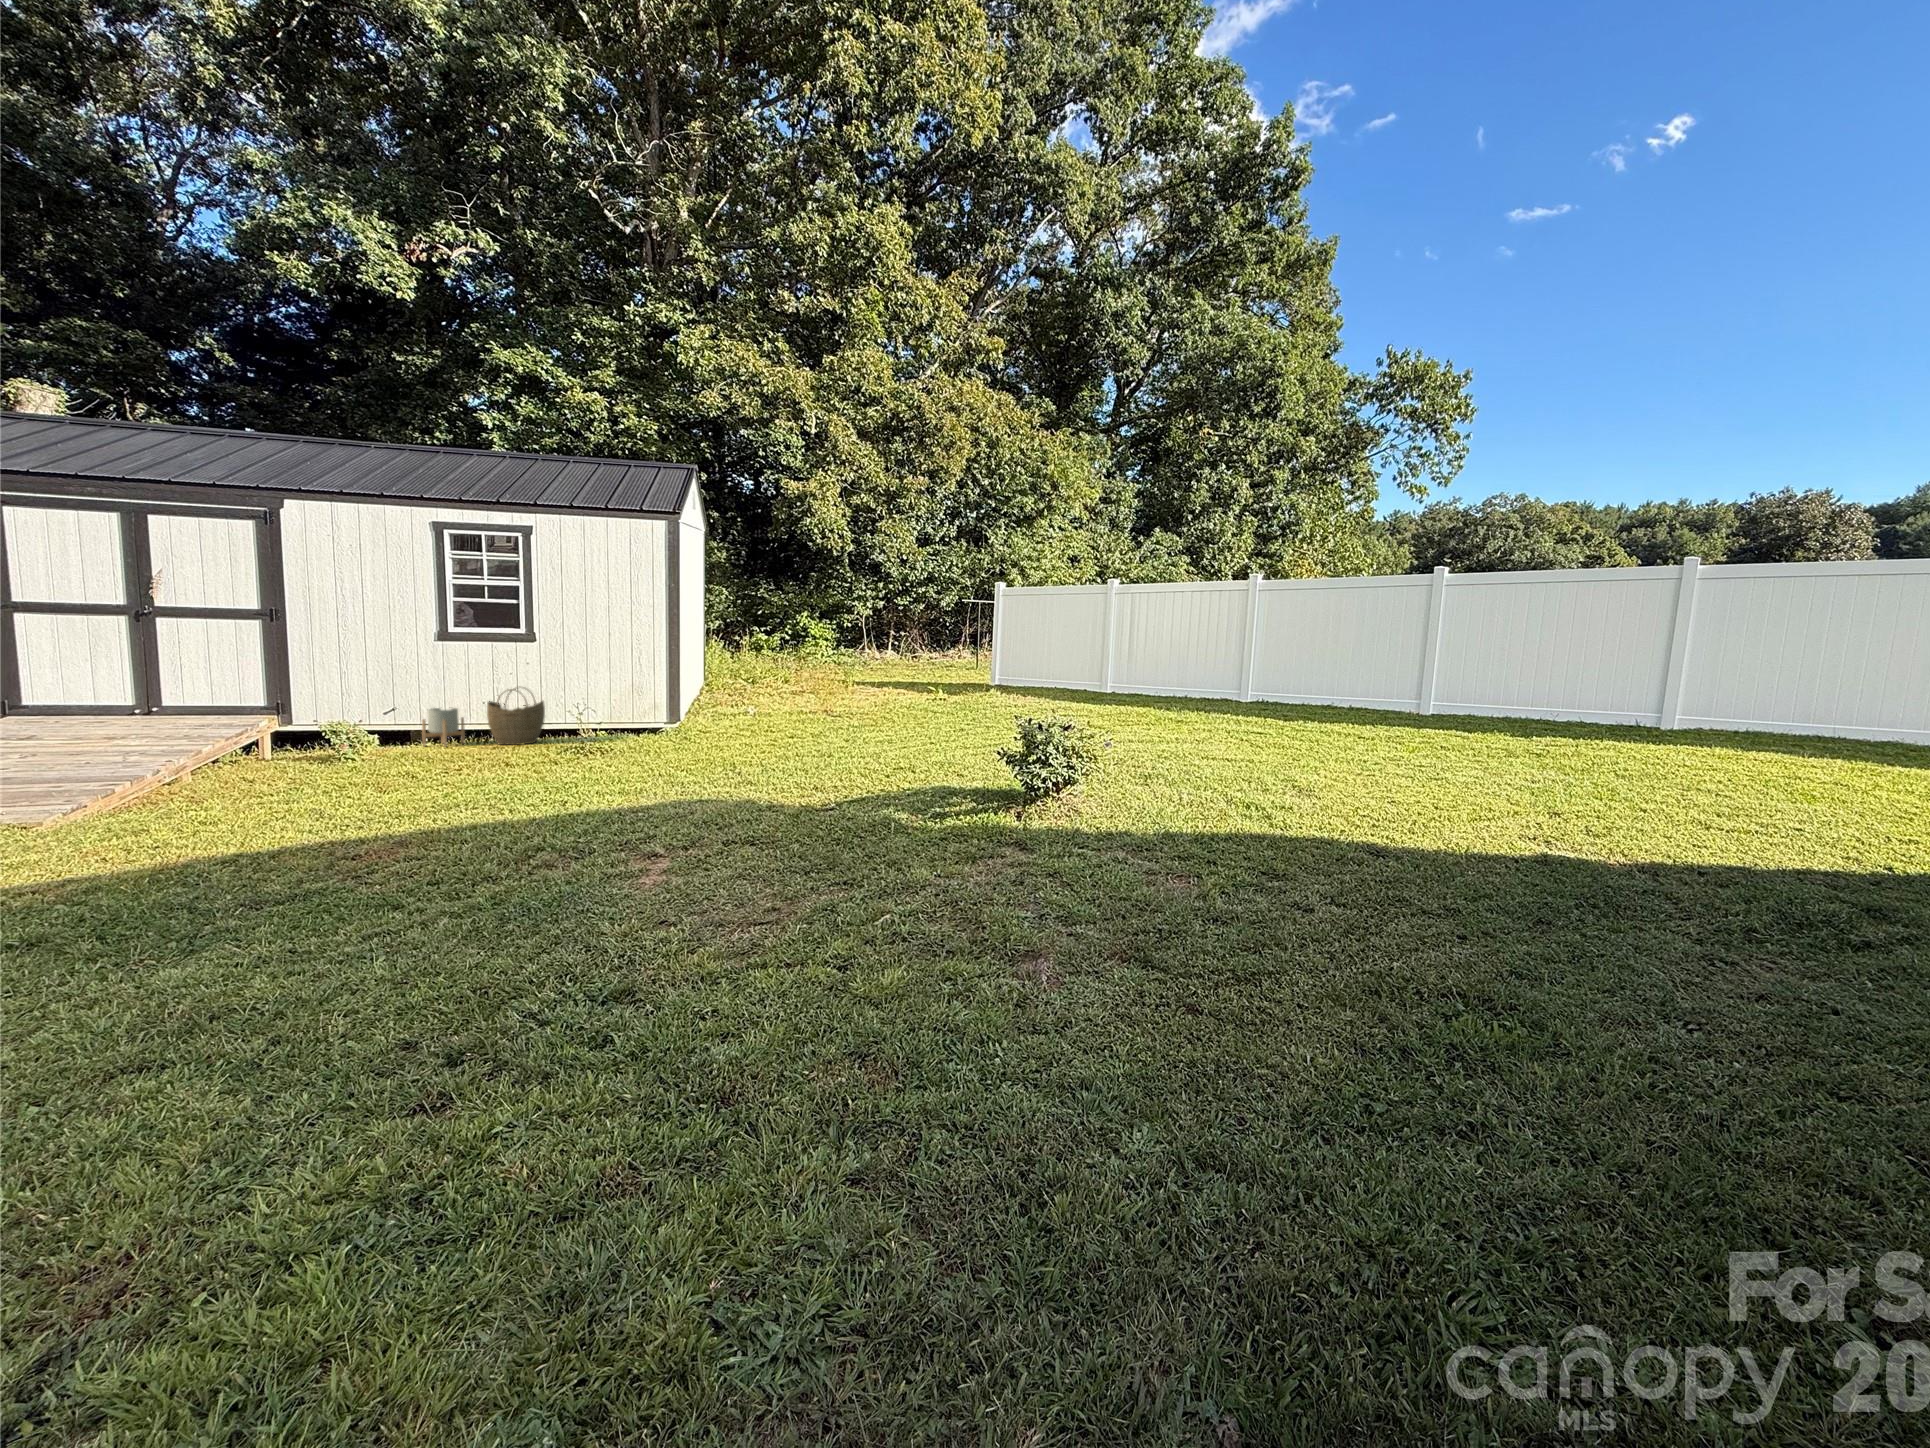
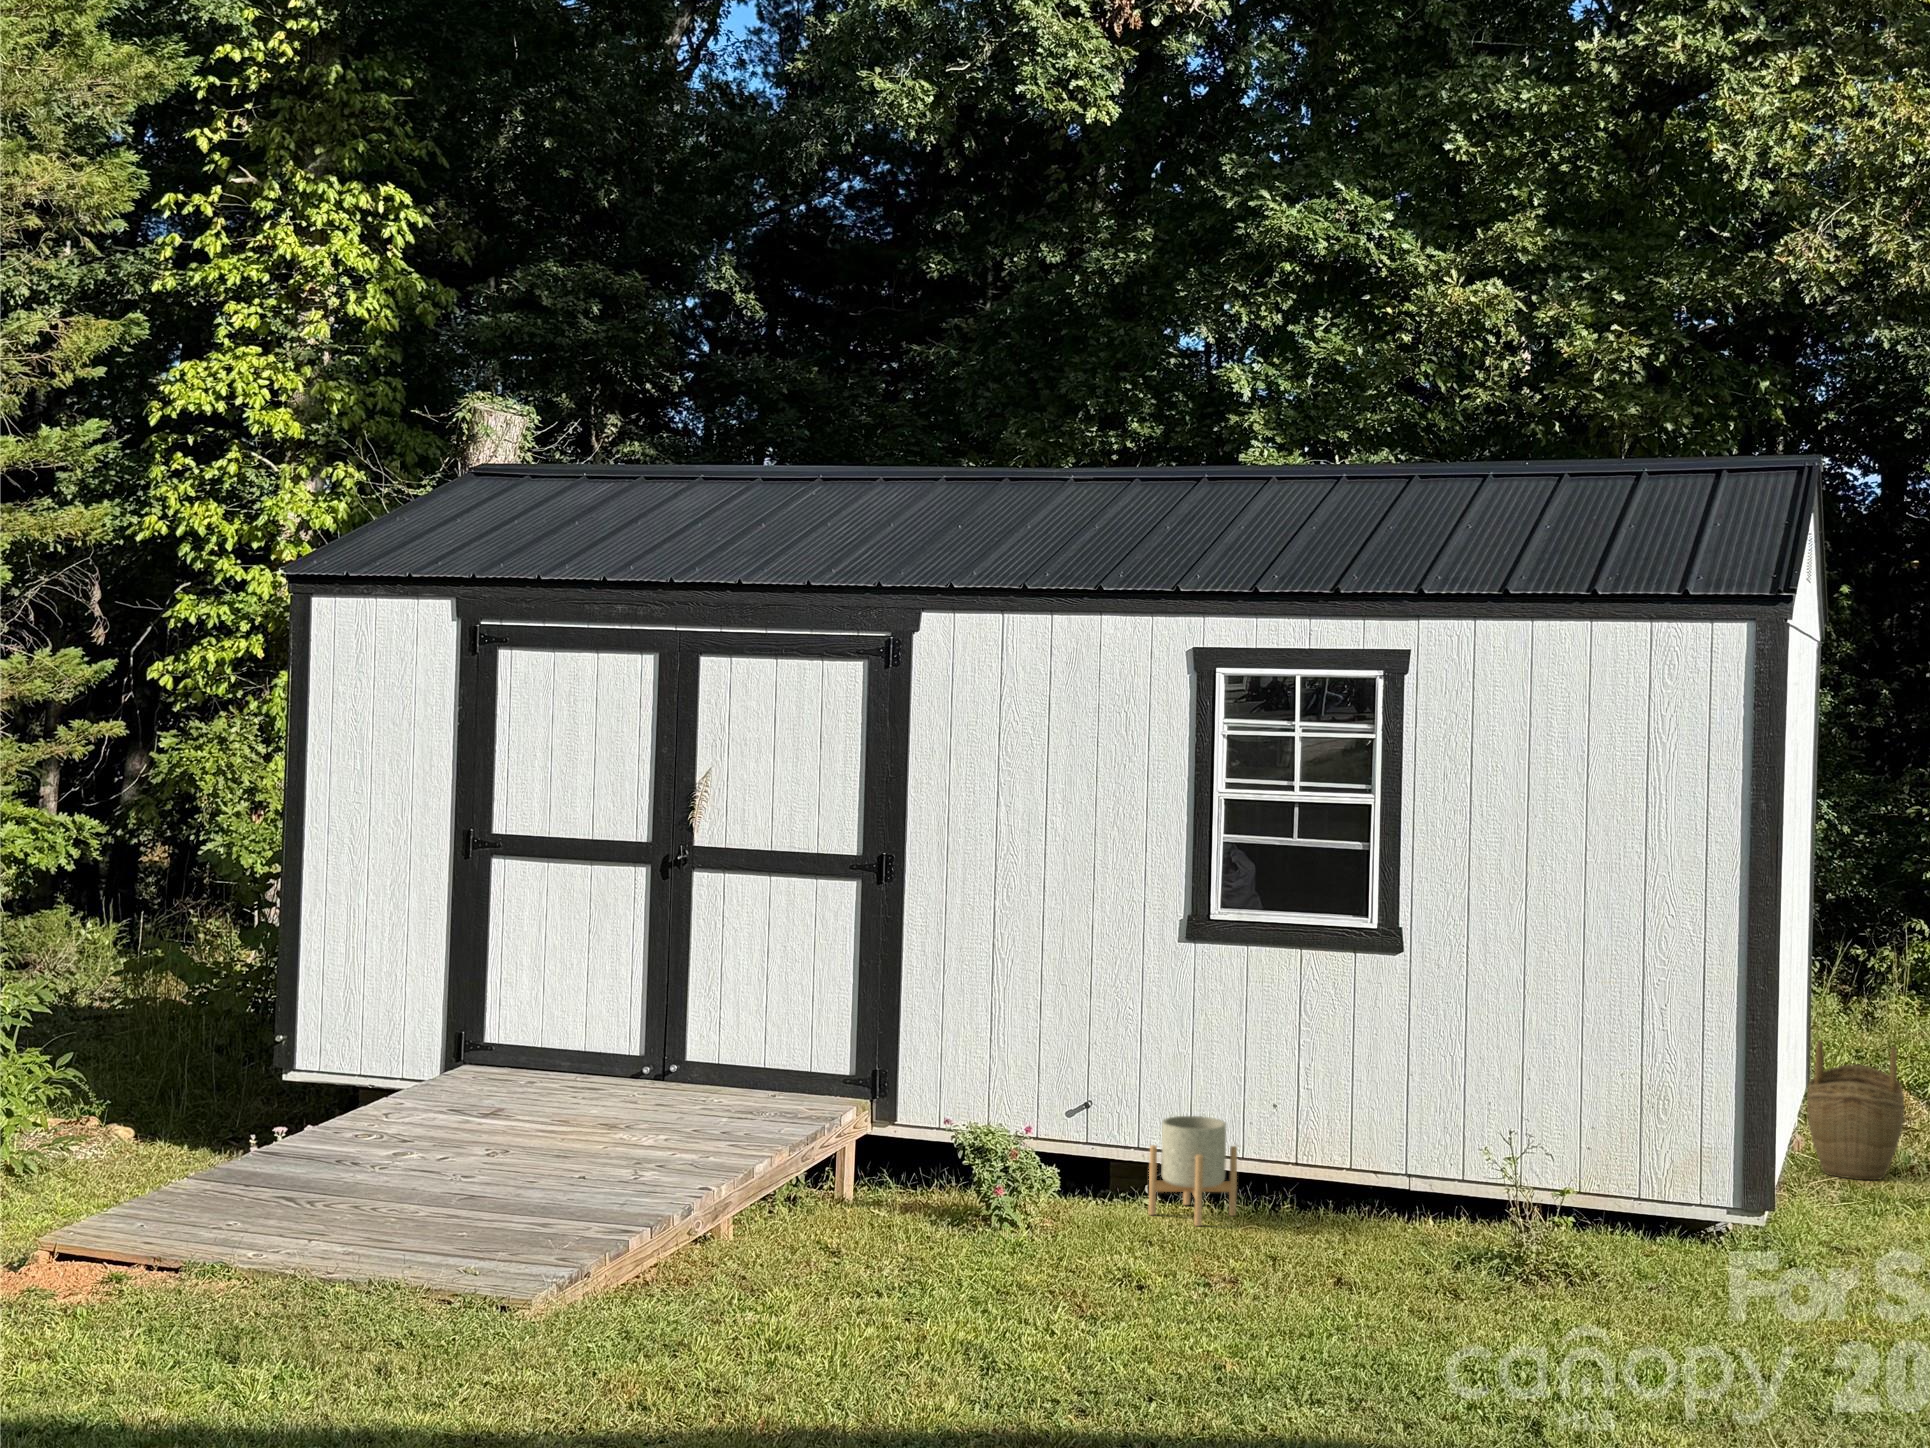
woven basket: present [487,688,545,745] -> present [1807,1040,1904,1180]

